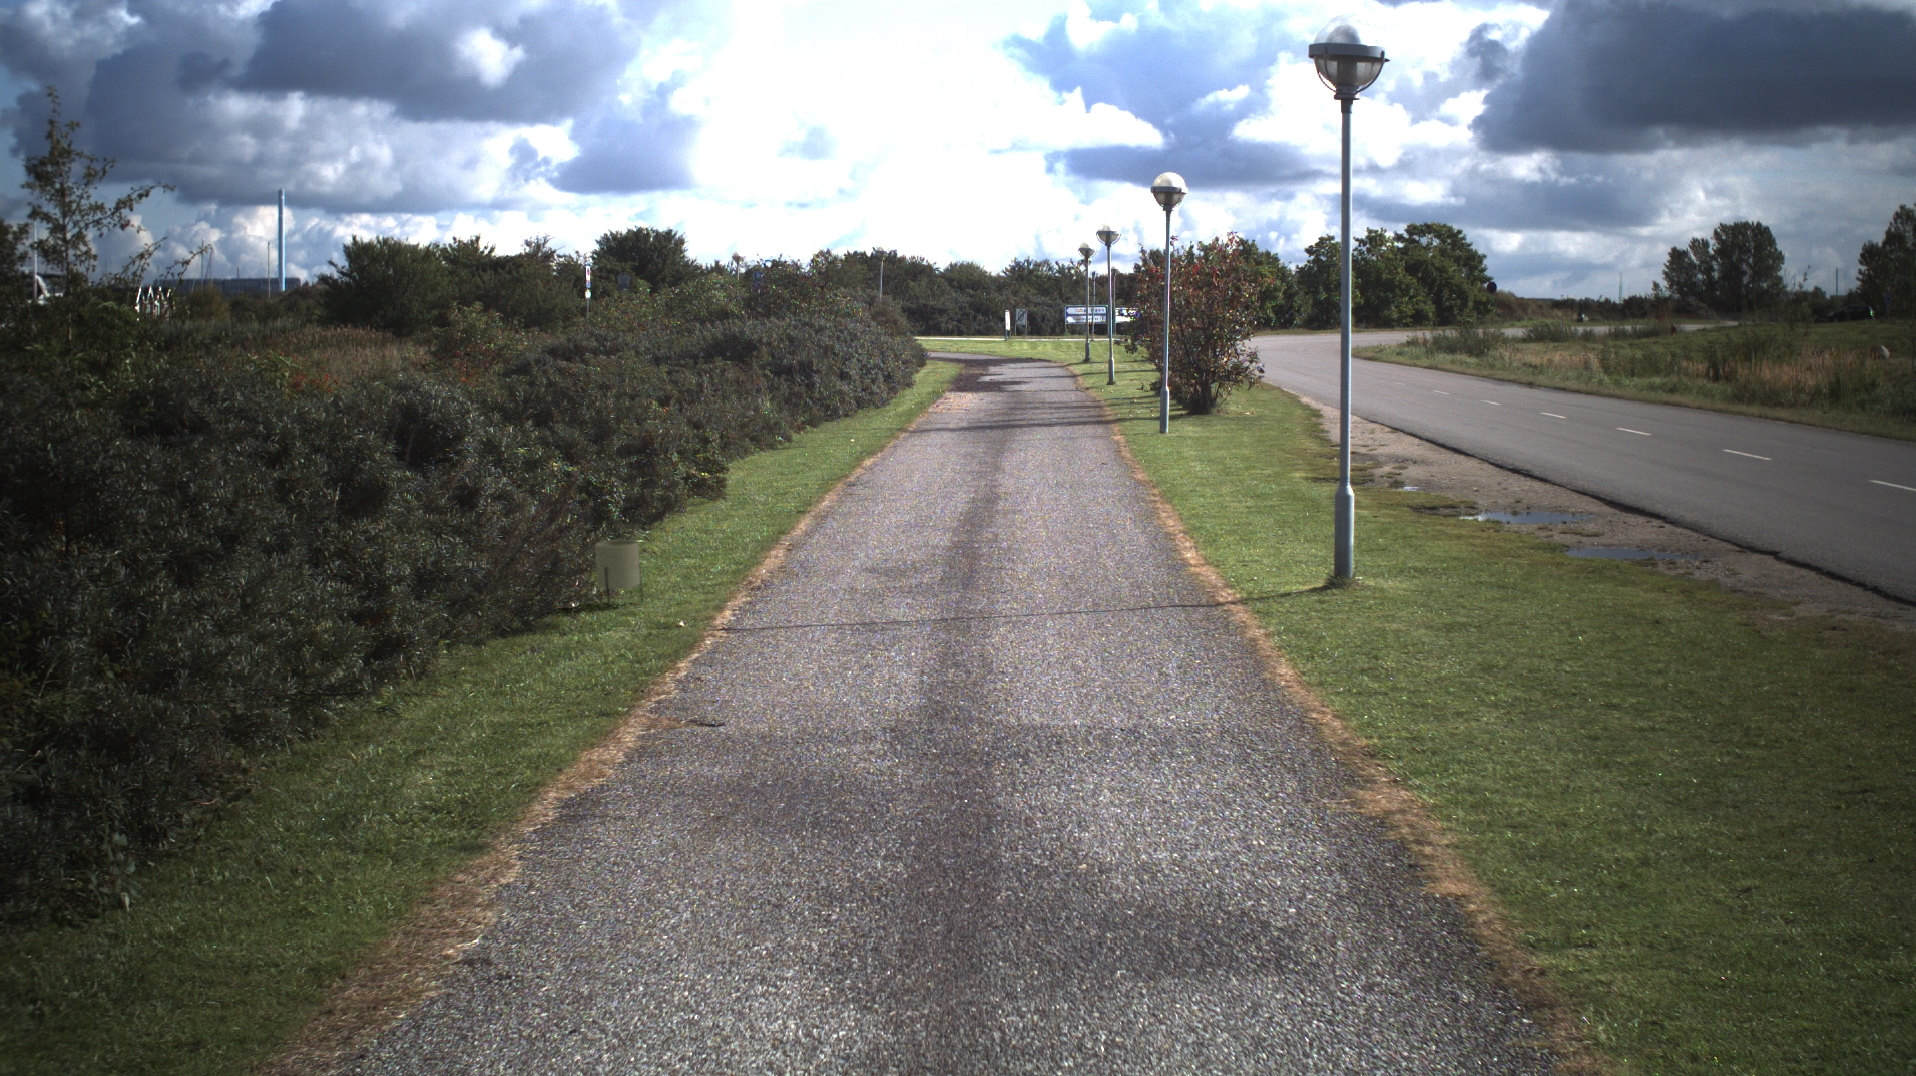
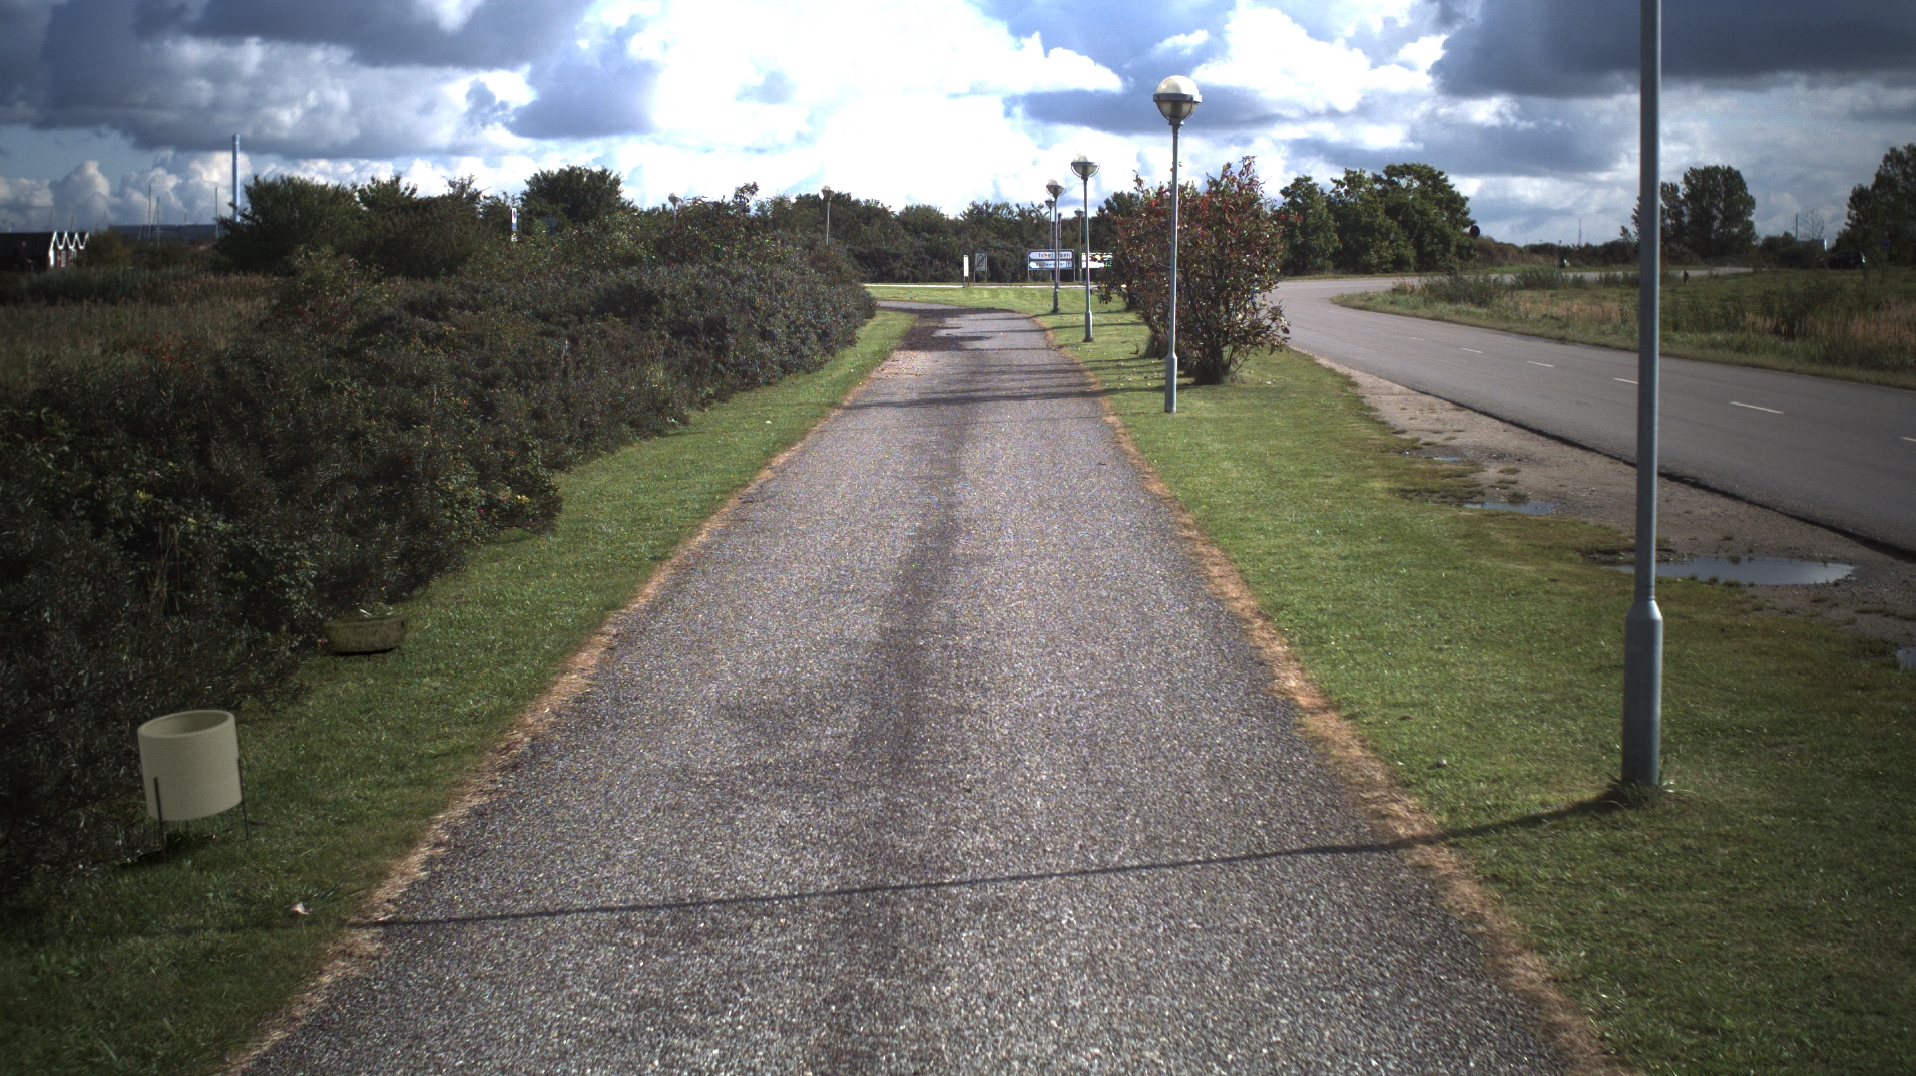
woven basket: none [623,526,671,547] -> present [321,615,409,652]

